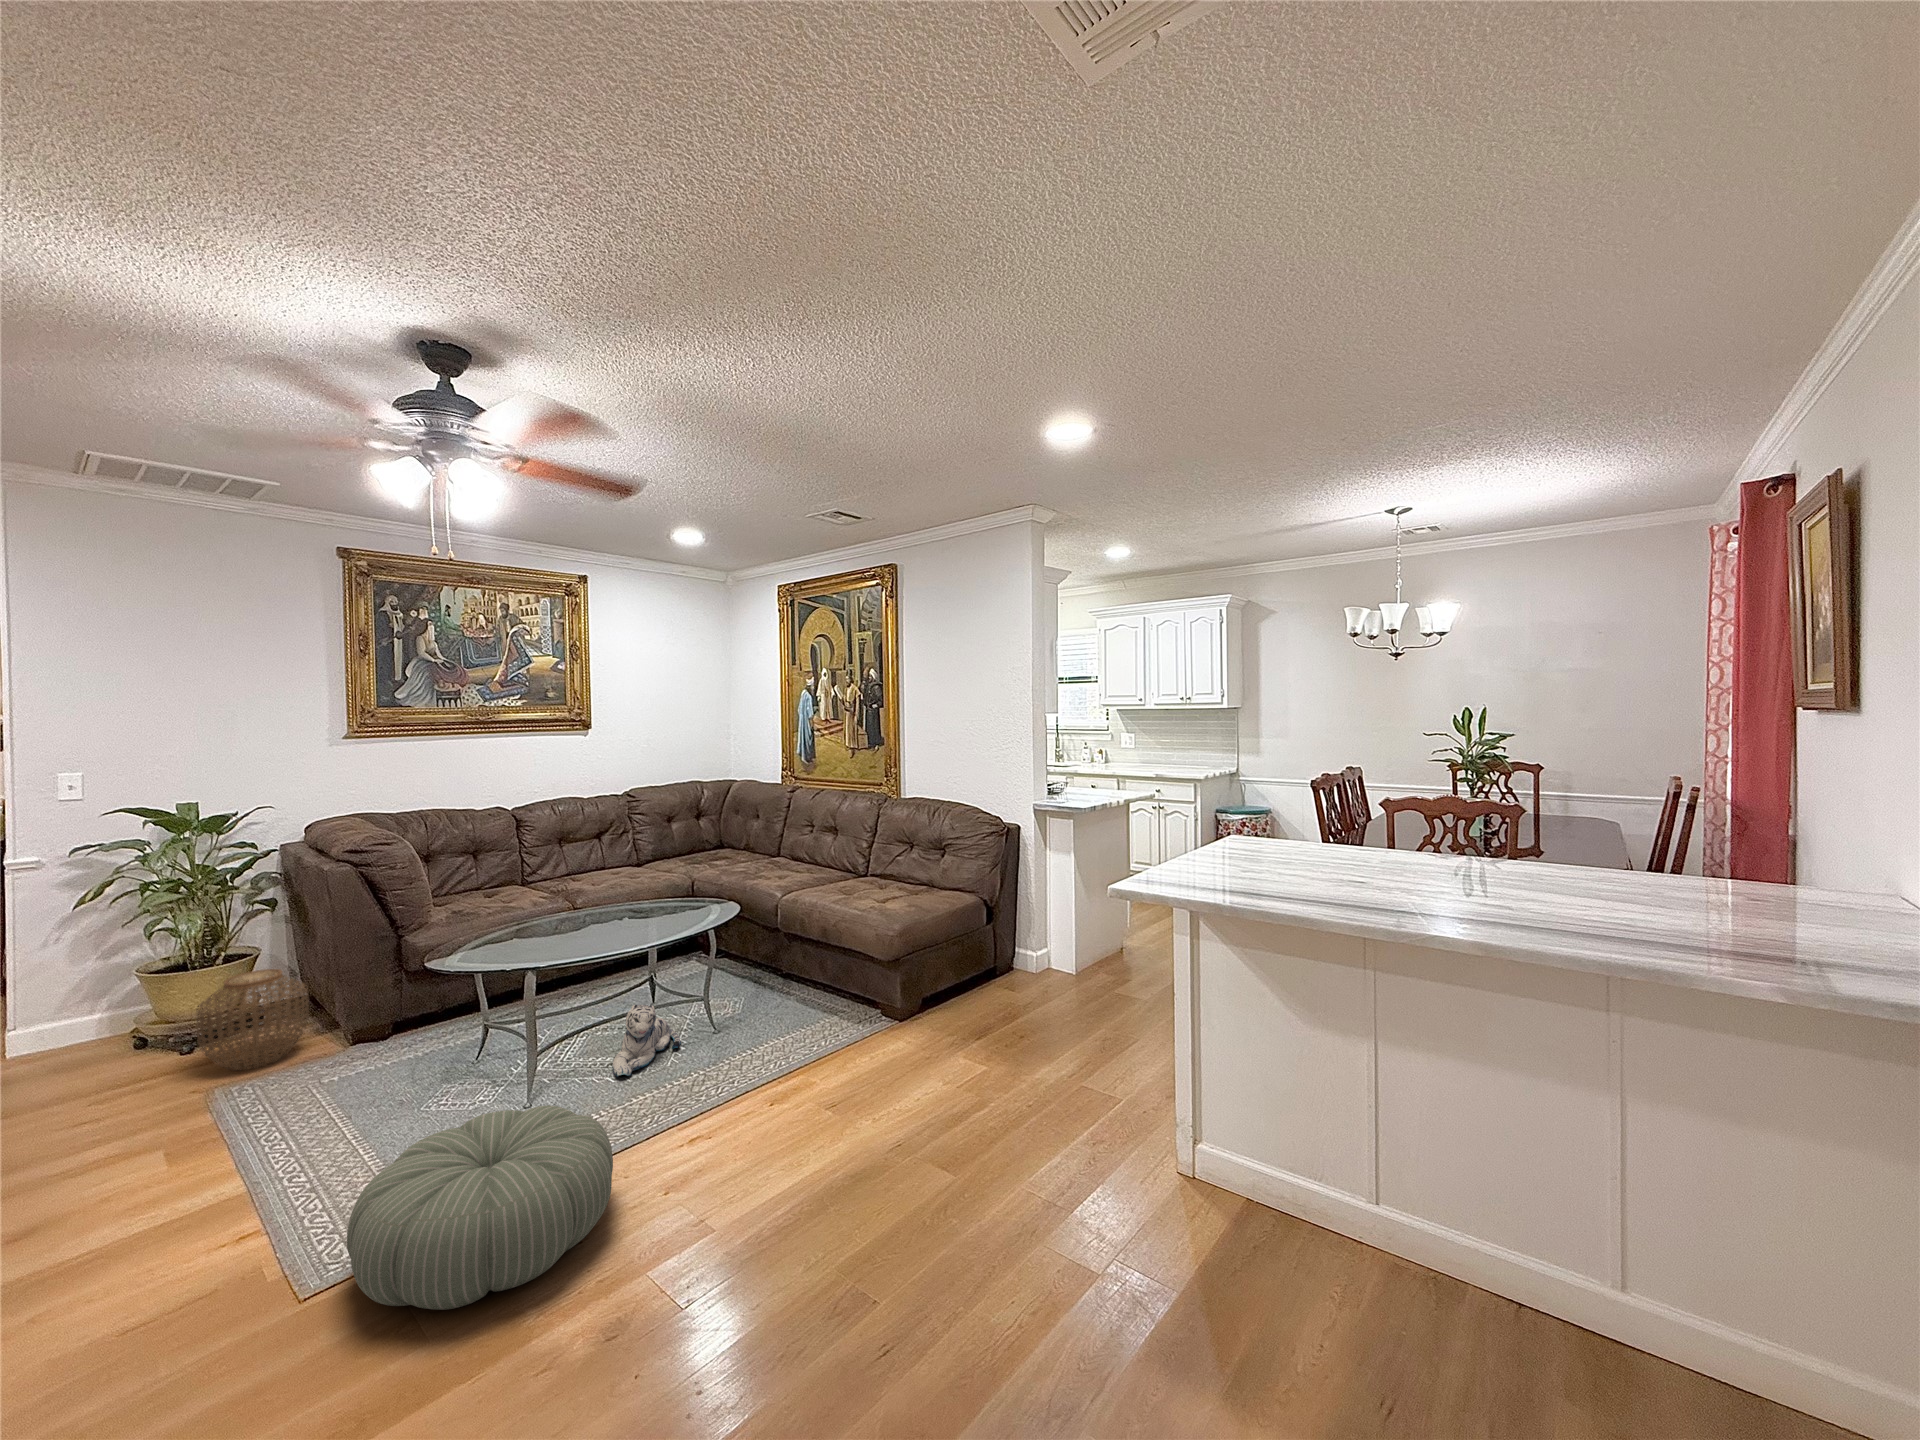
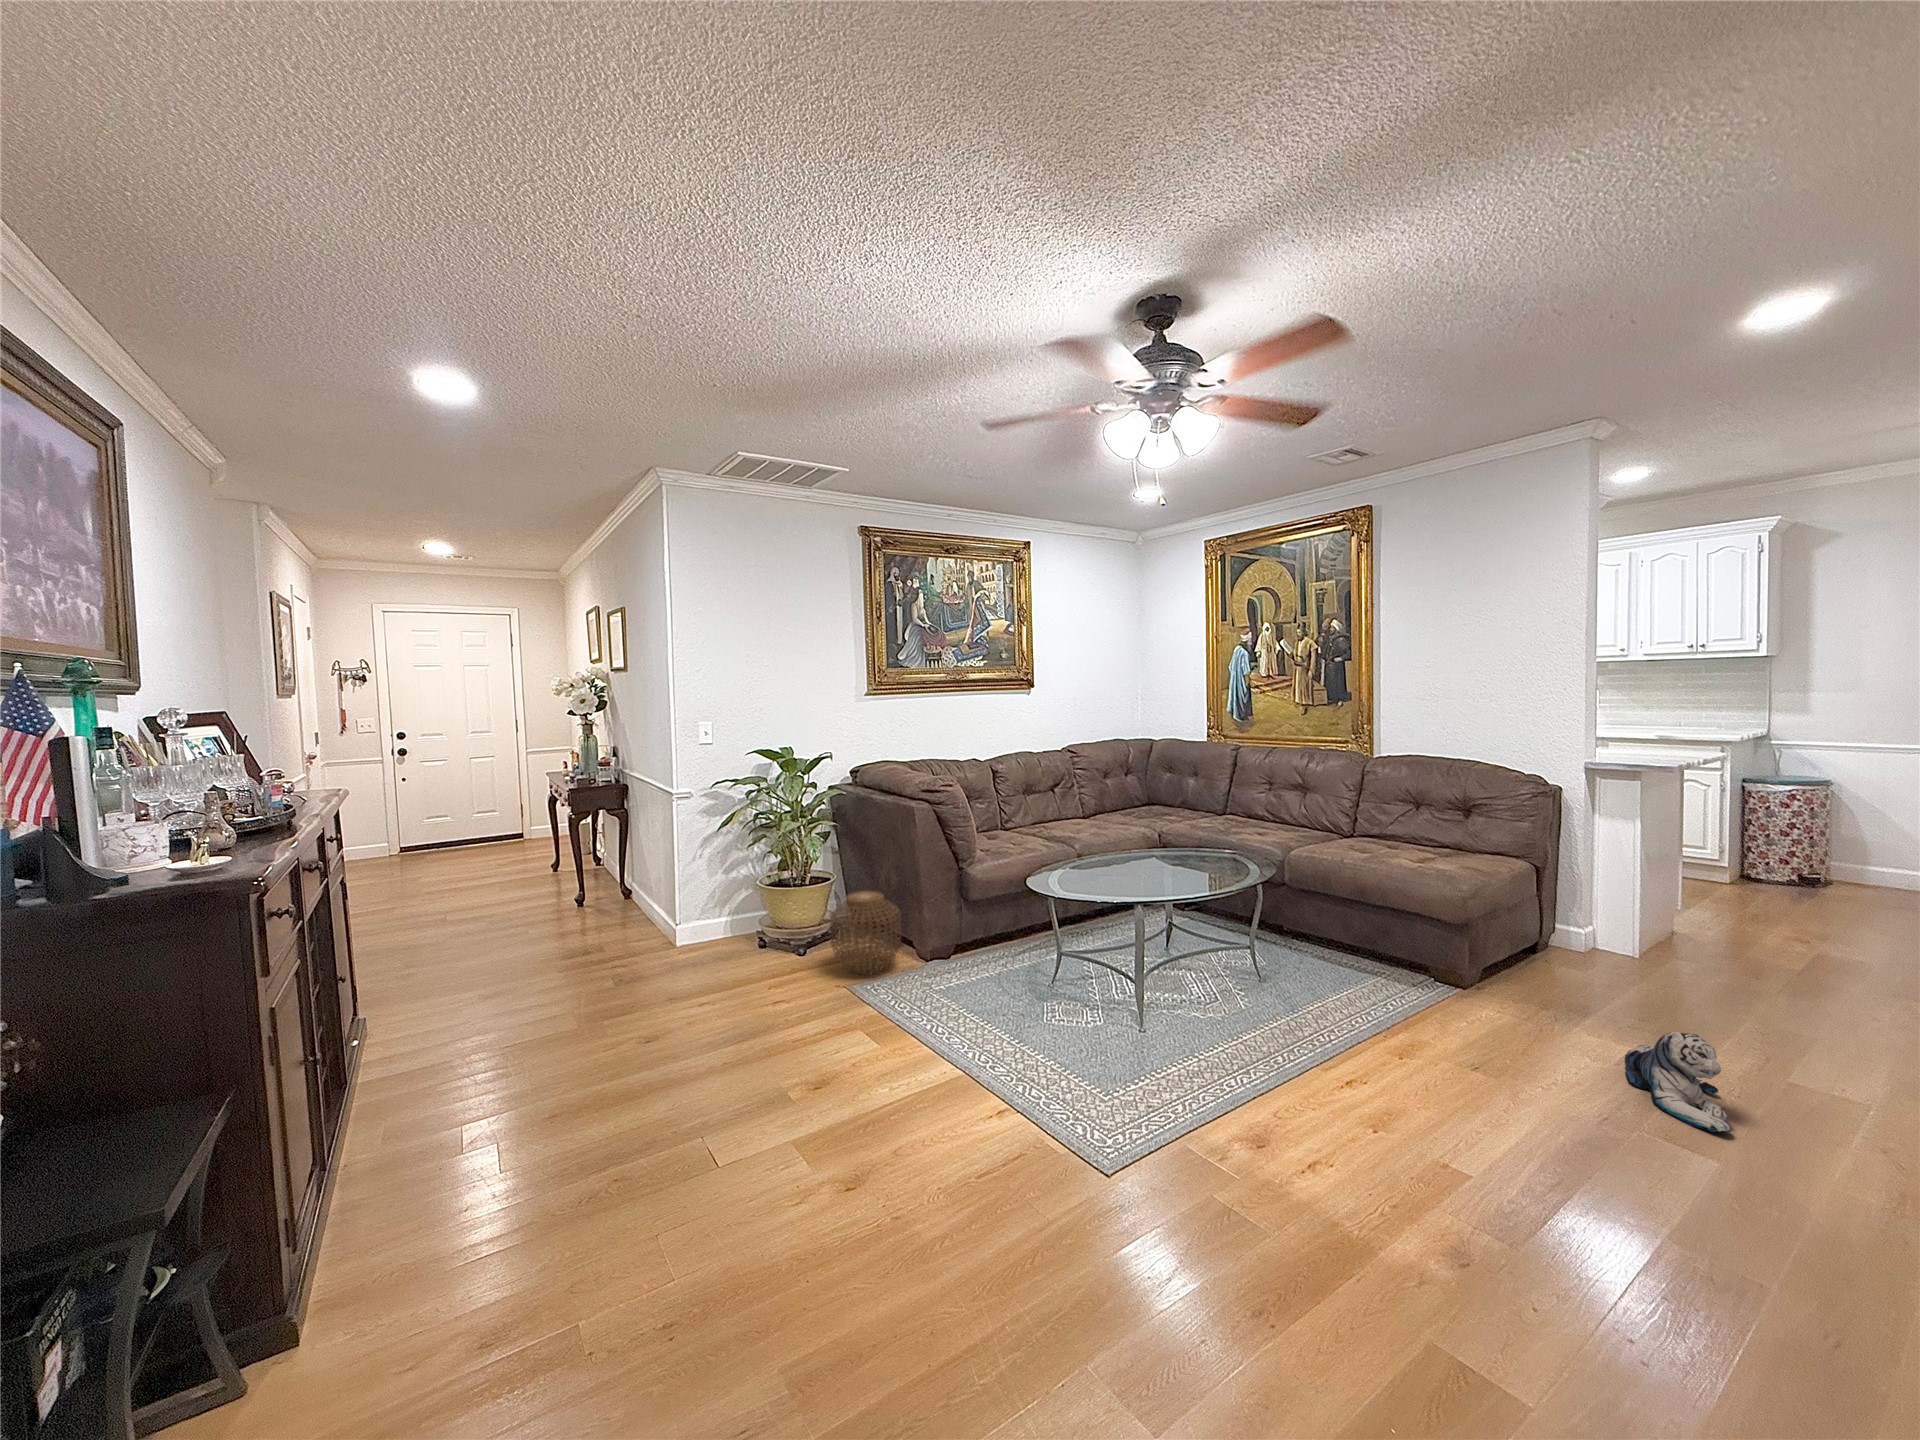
plush toy: present [612,1005,681,1077] -> present [1624,1032,1731,1133]
pouf: present [347,1105,613,1310] -> none [1152,1040,1389,1227]

